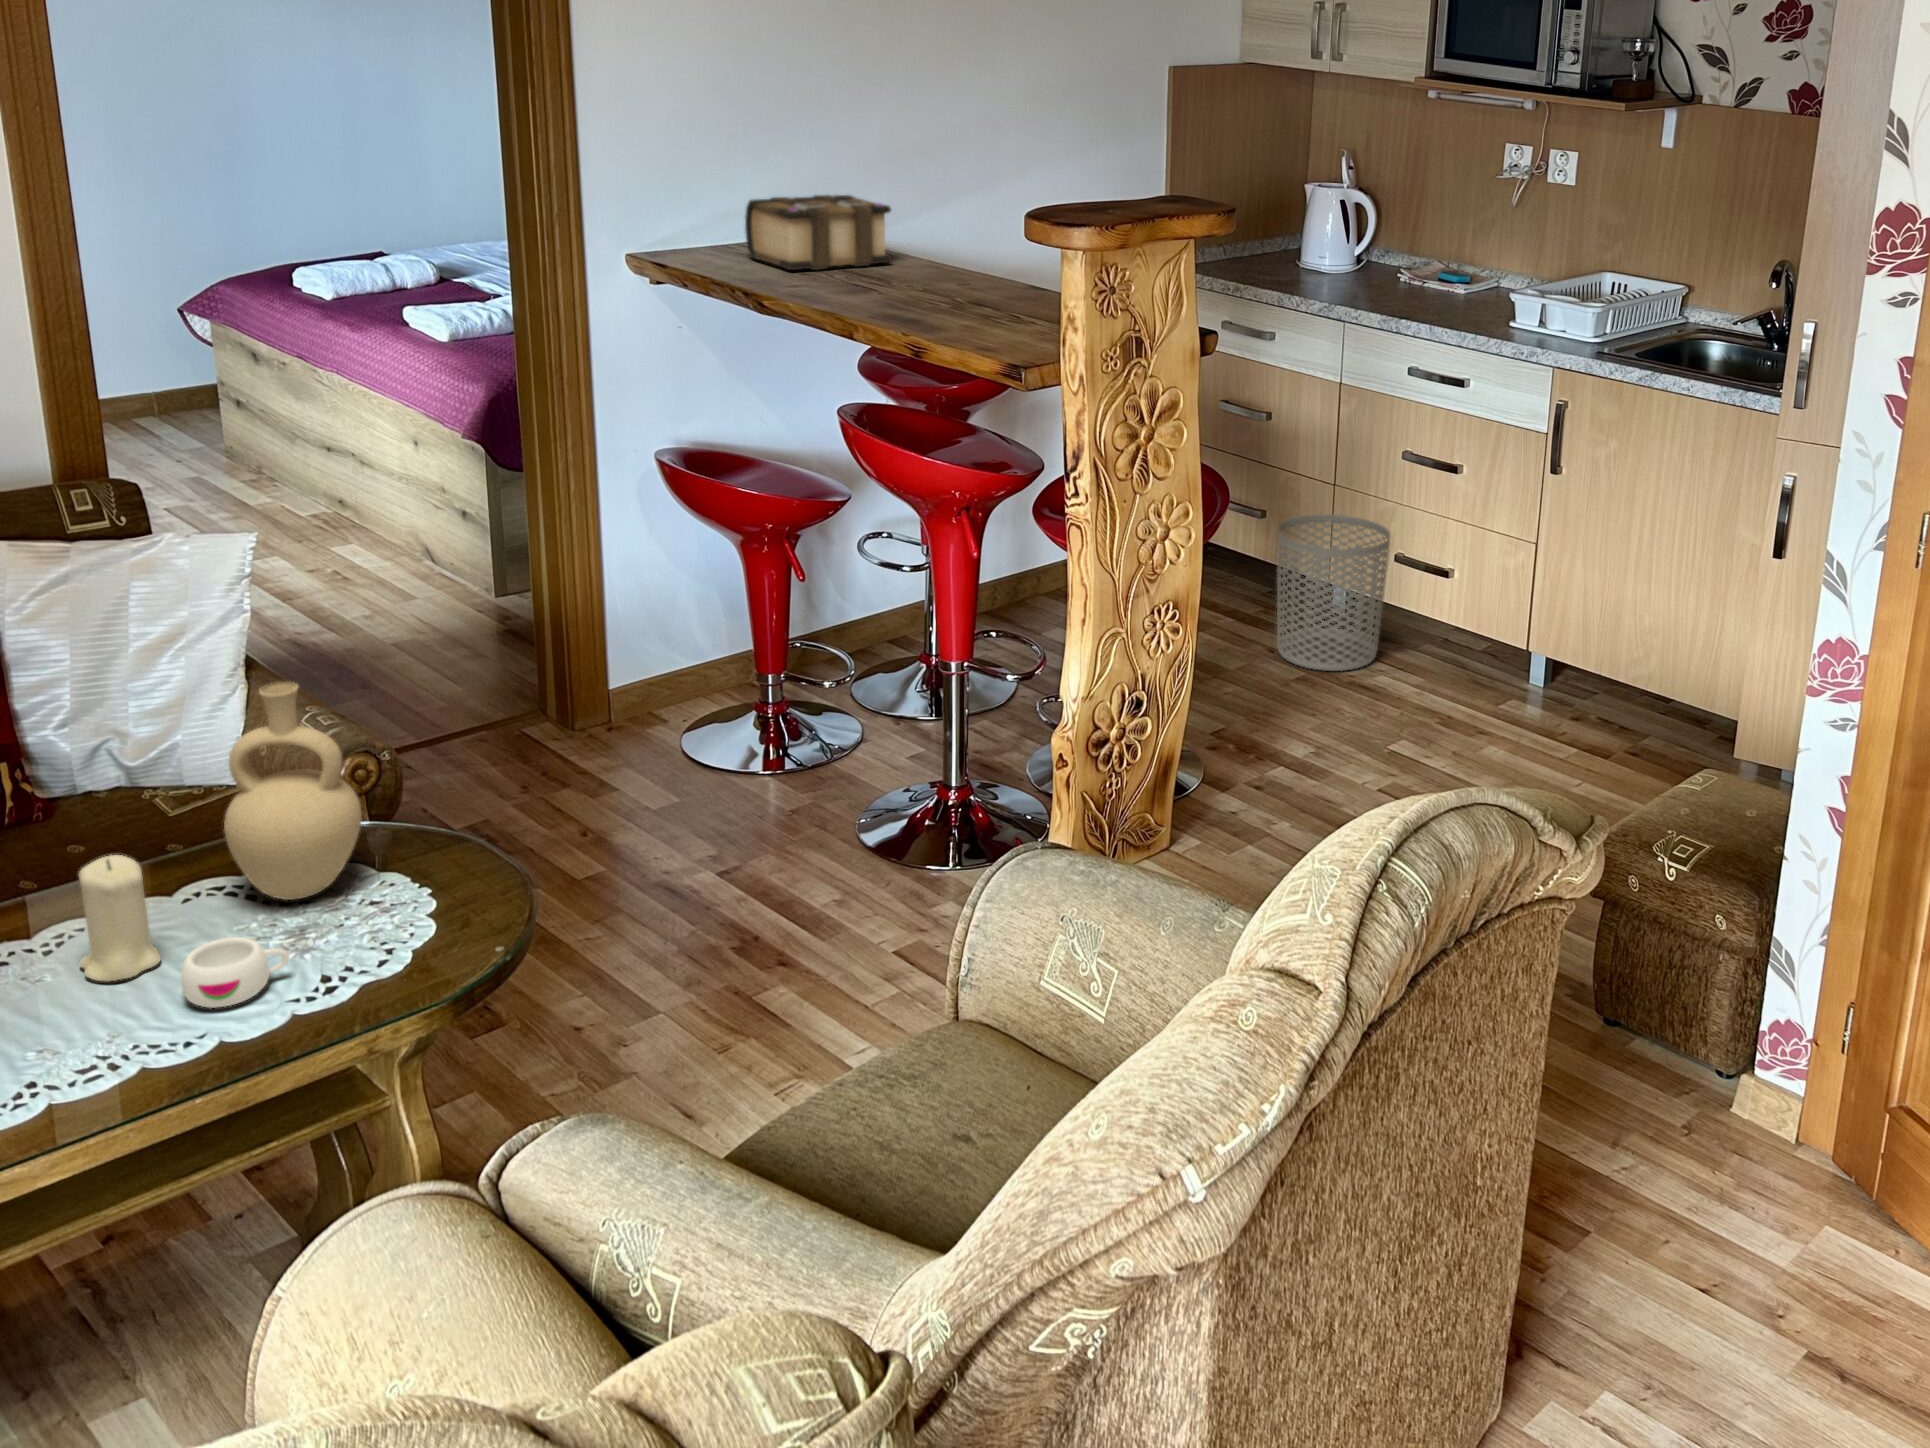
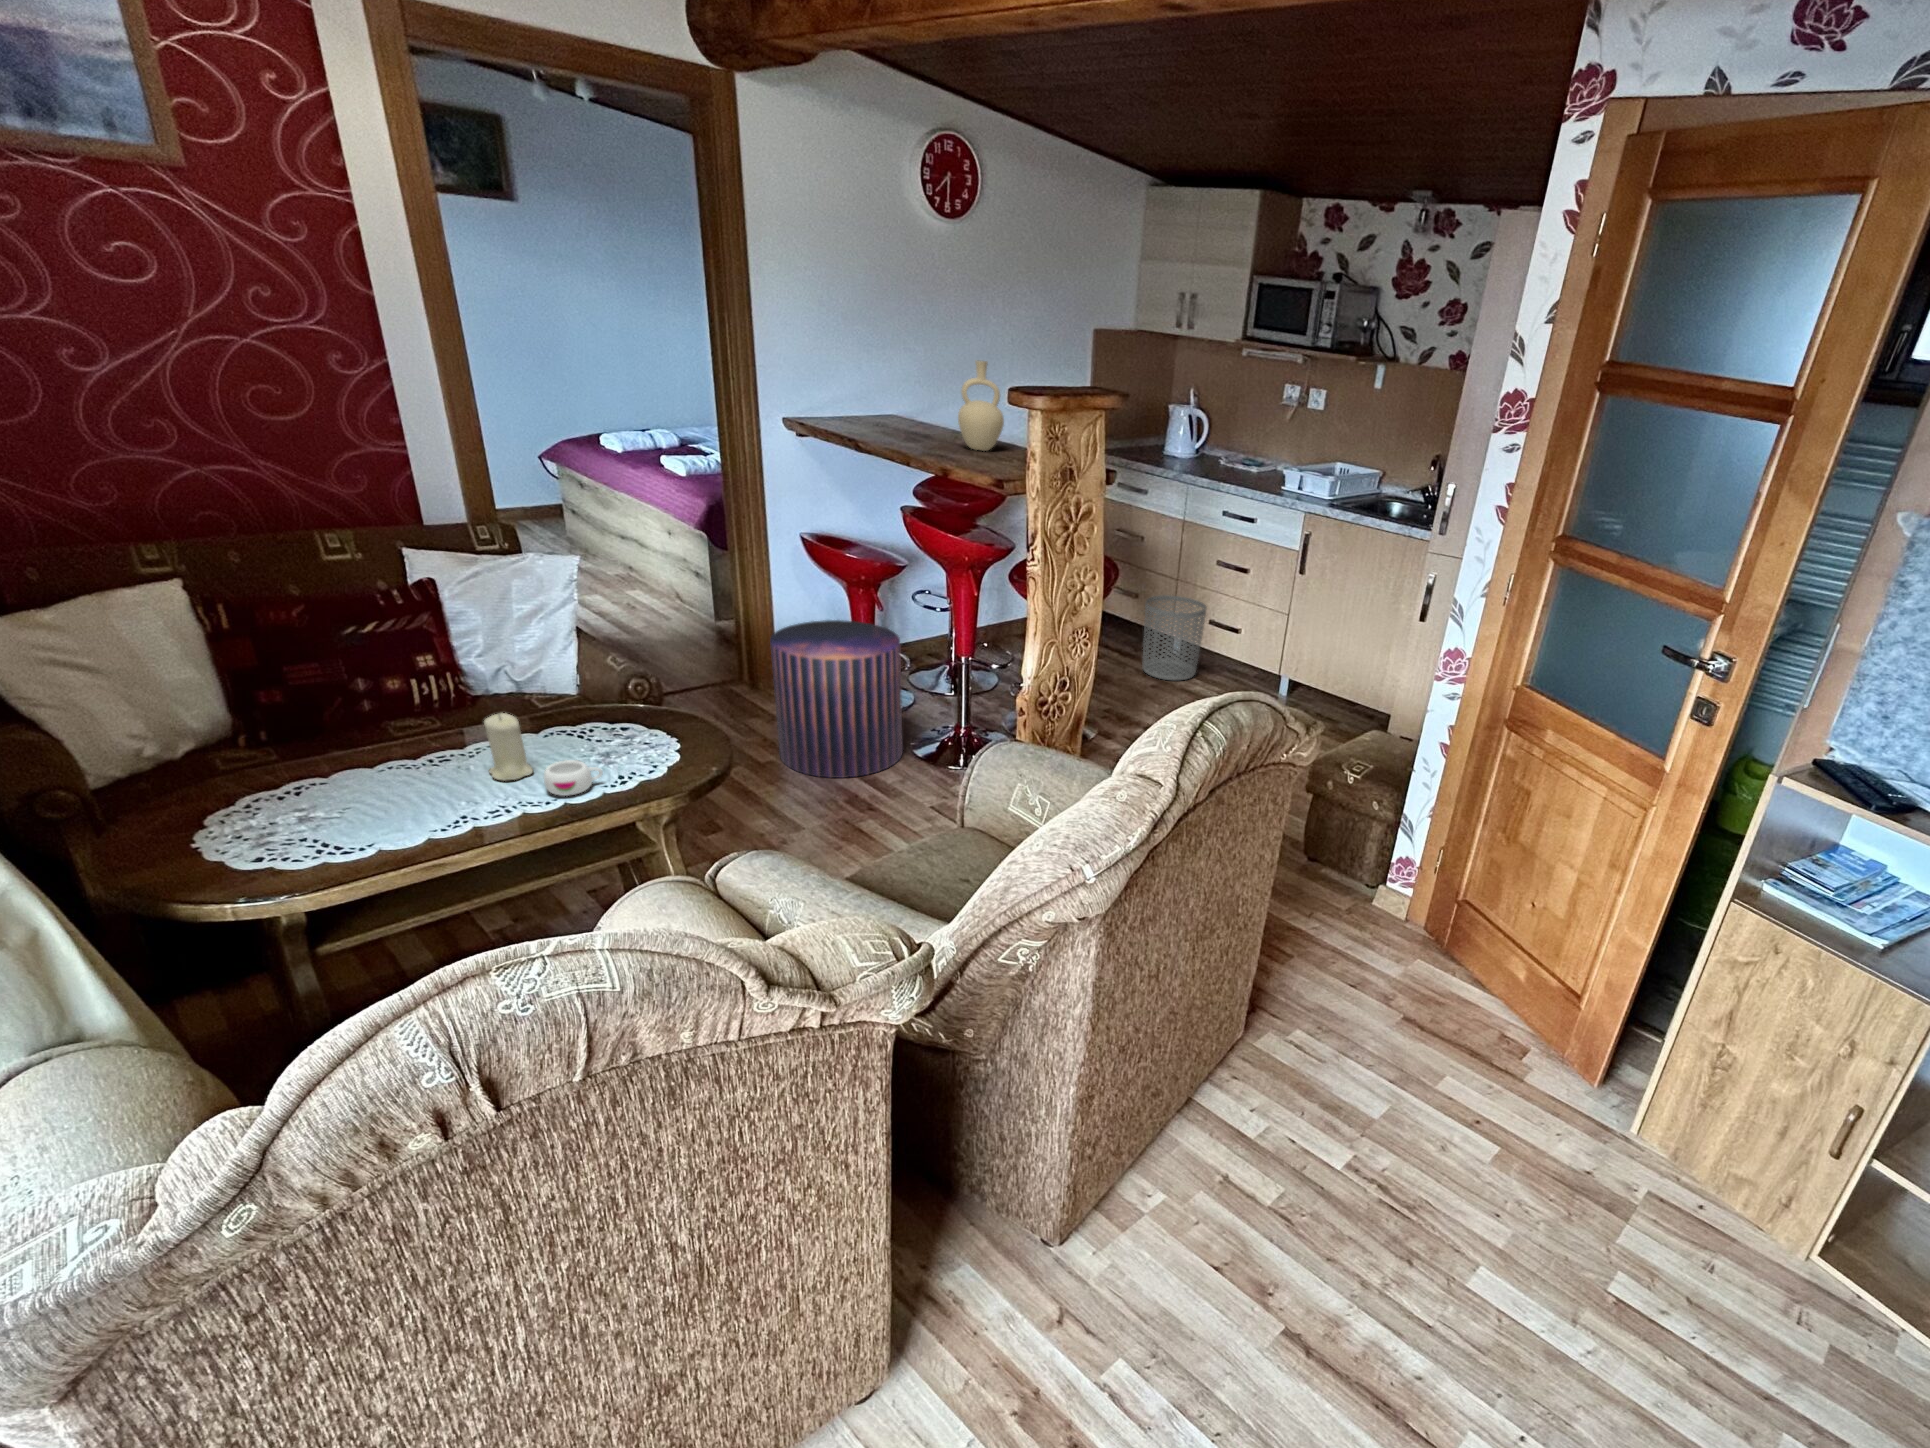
book: present [745,195,891,270] -> none [852,388,935,432]
pouf: none [593,606,834,905] -> present [770,620,903,778]
vase: present [224,682,362,900] -> present [958,361,1004,451]

